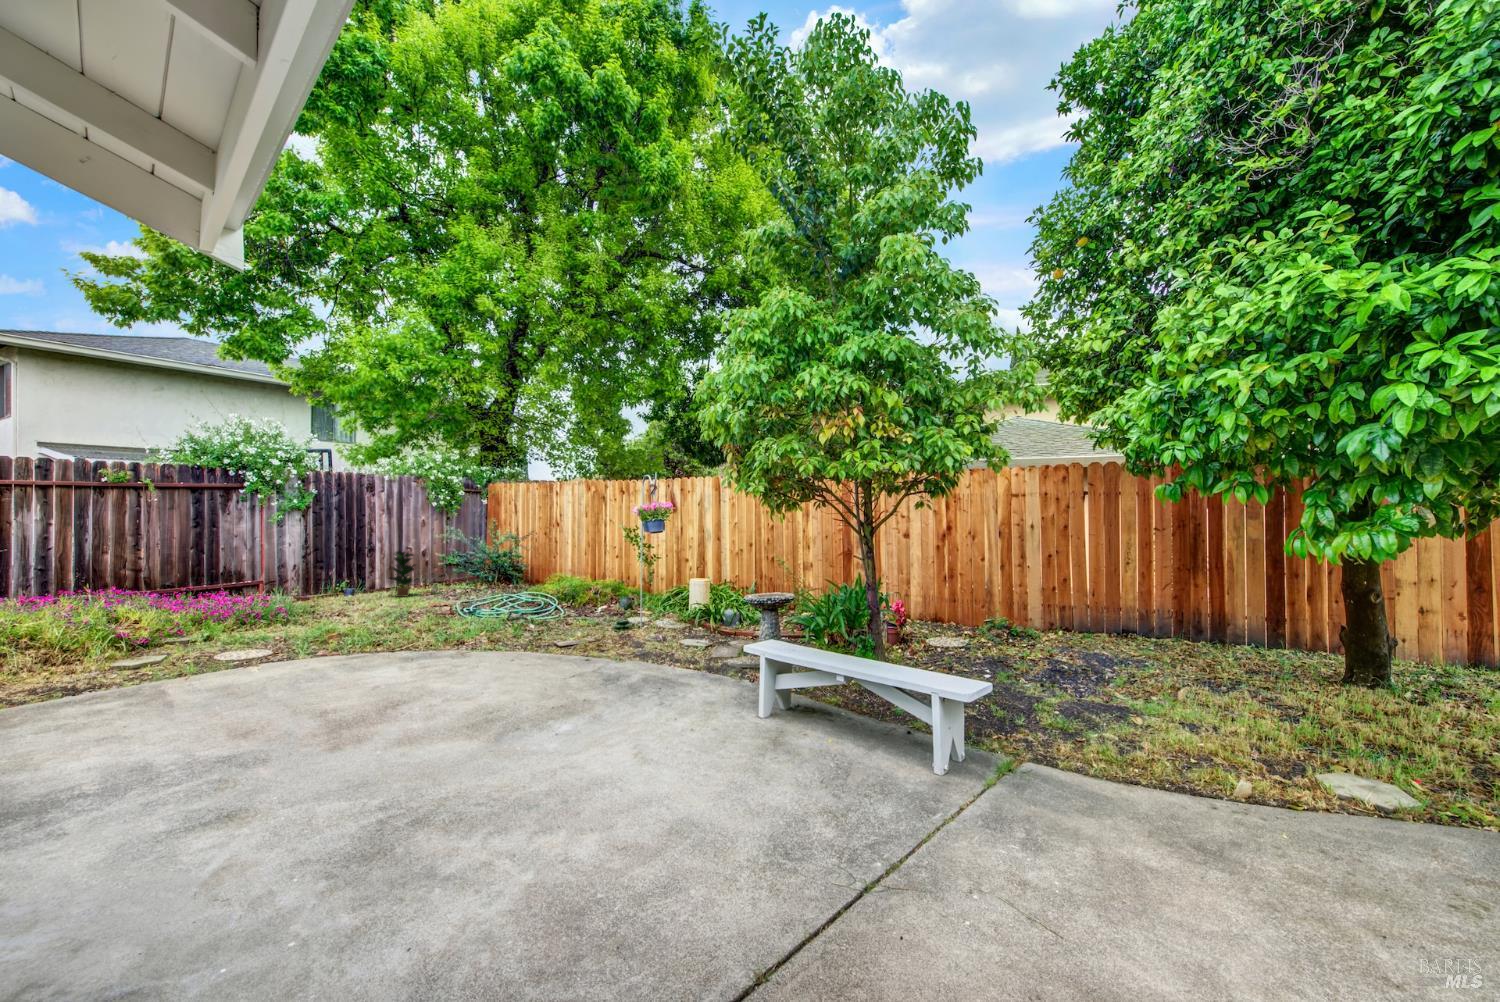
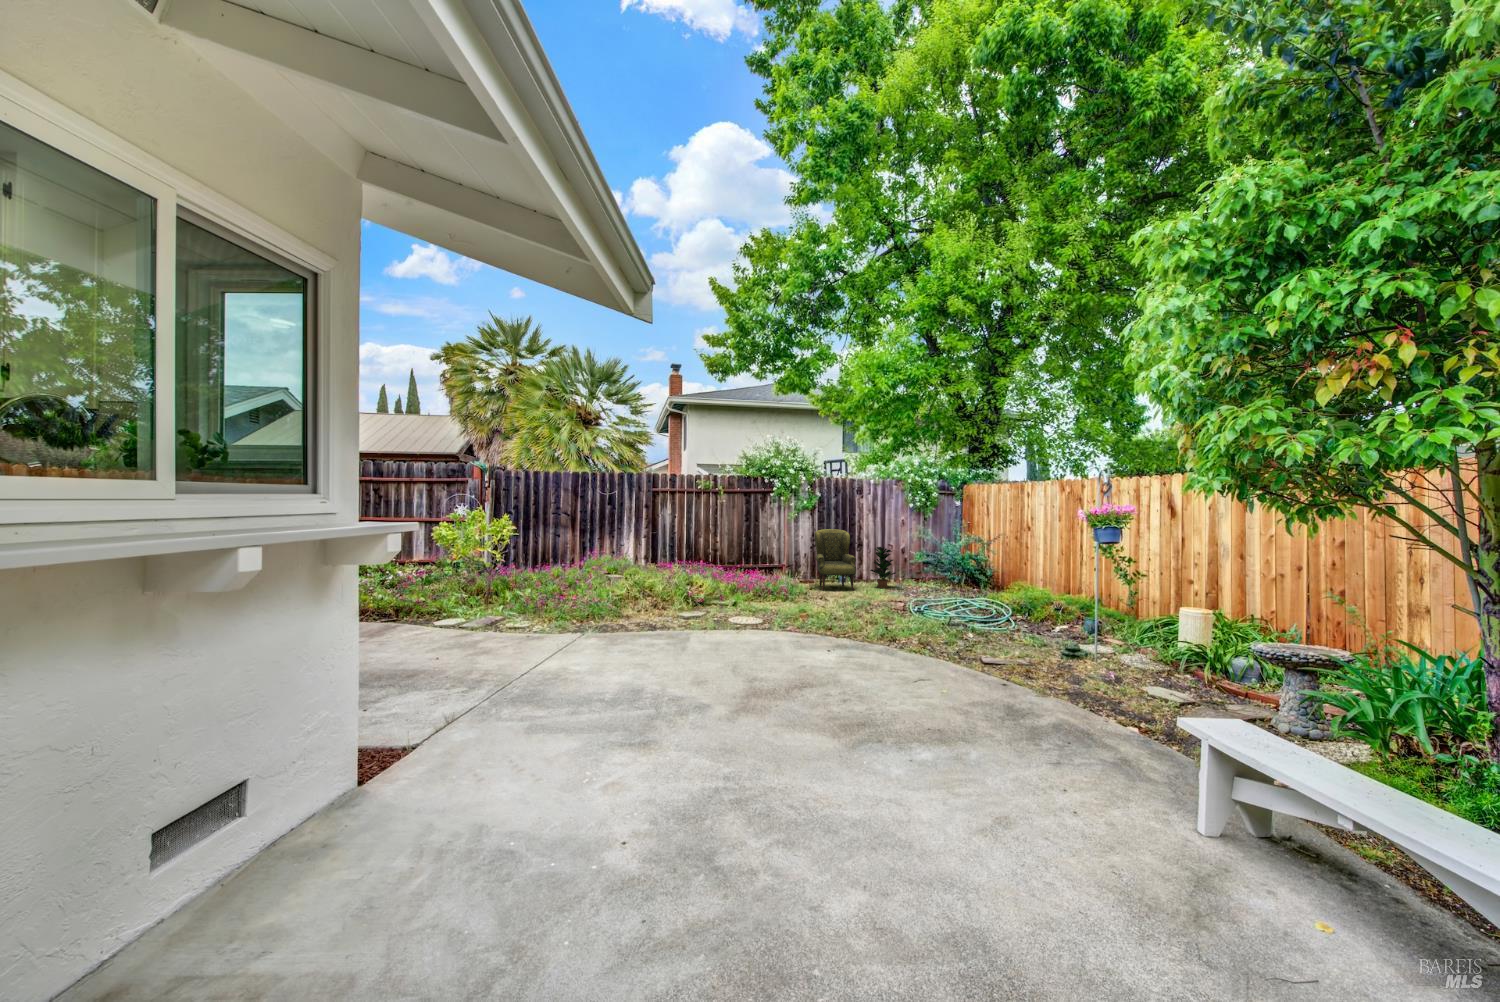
armchair: none [310,534,372,608] -> present [814,529,856,590]

